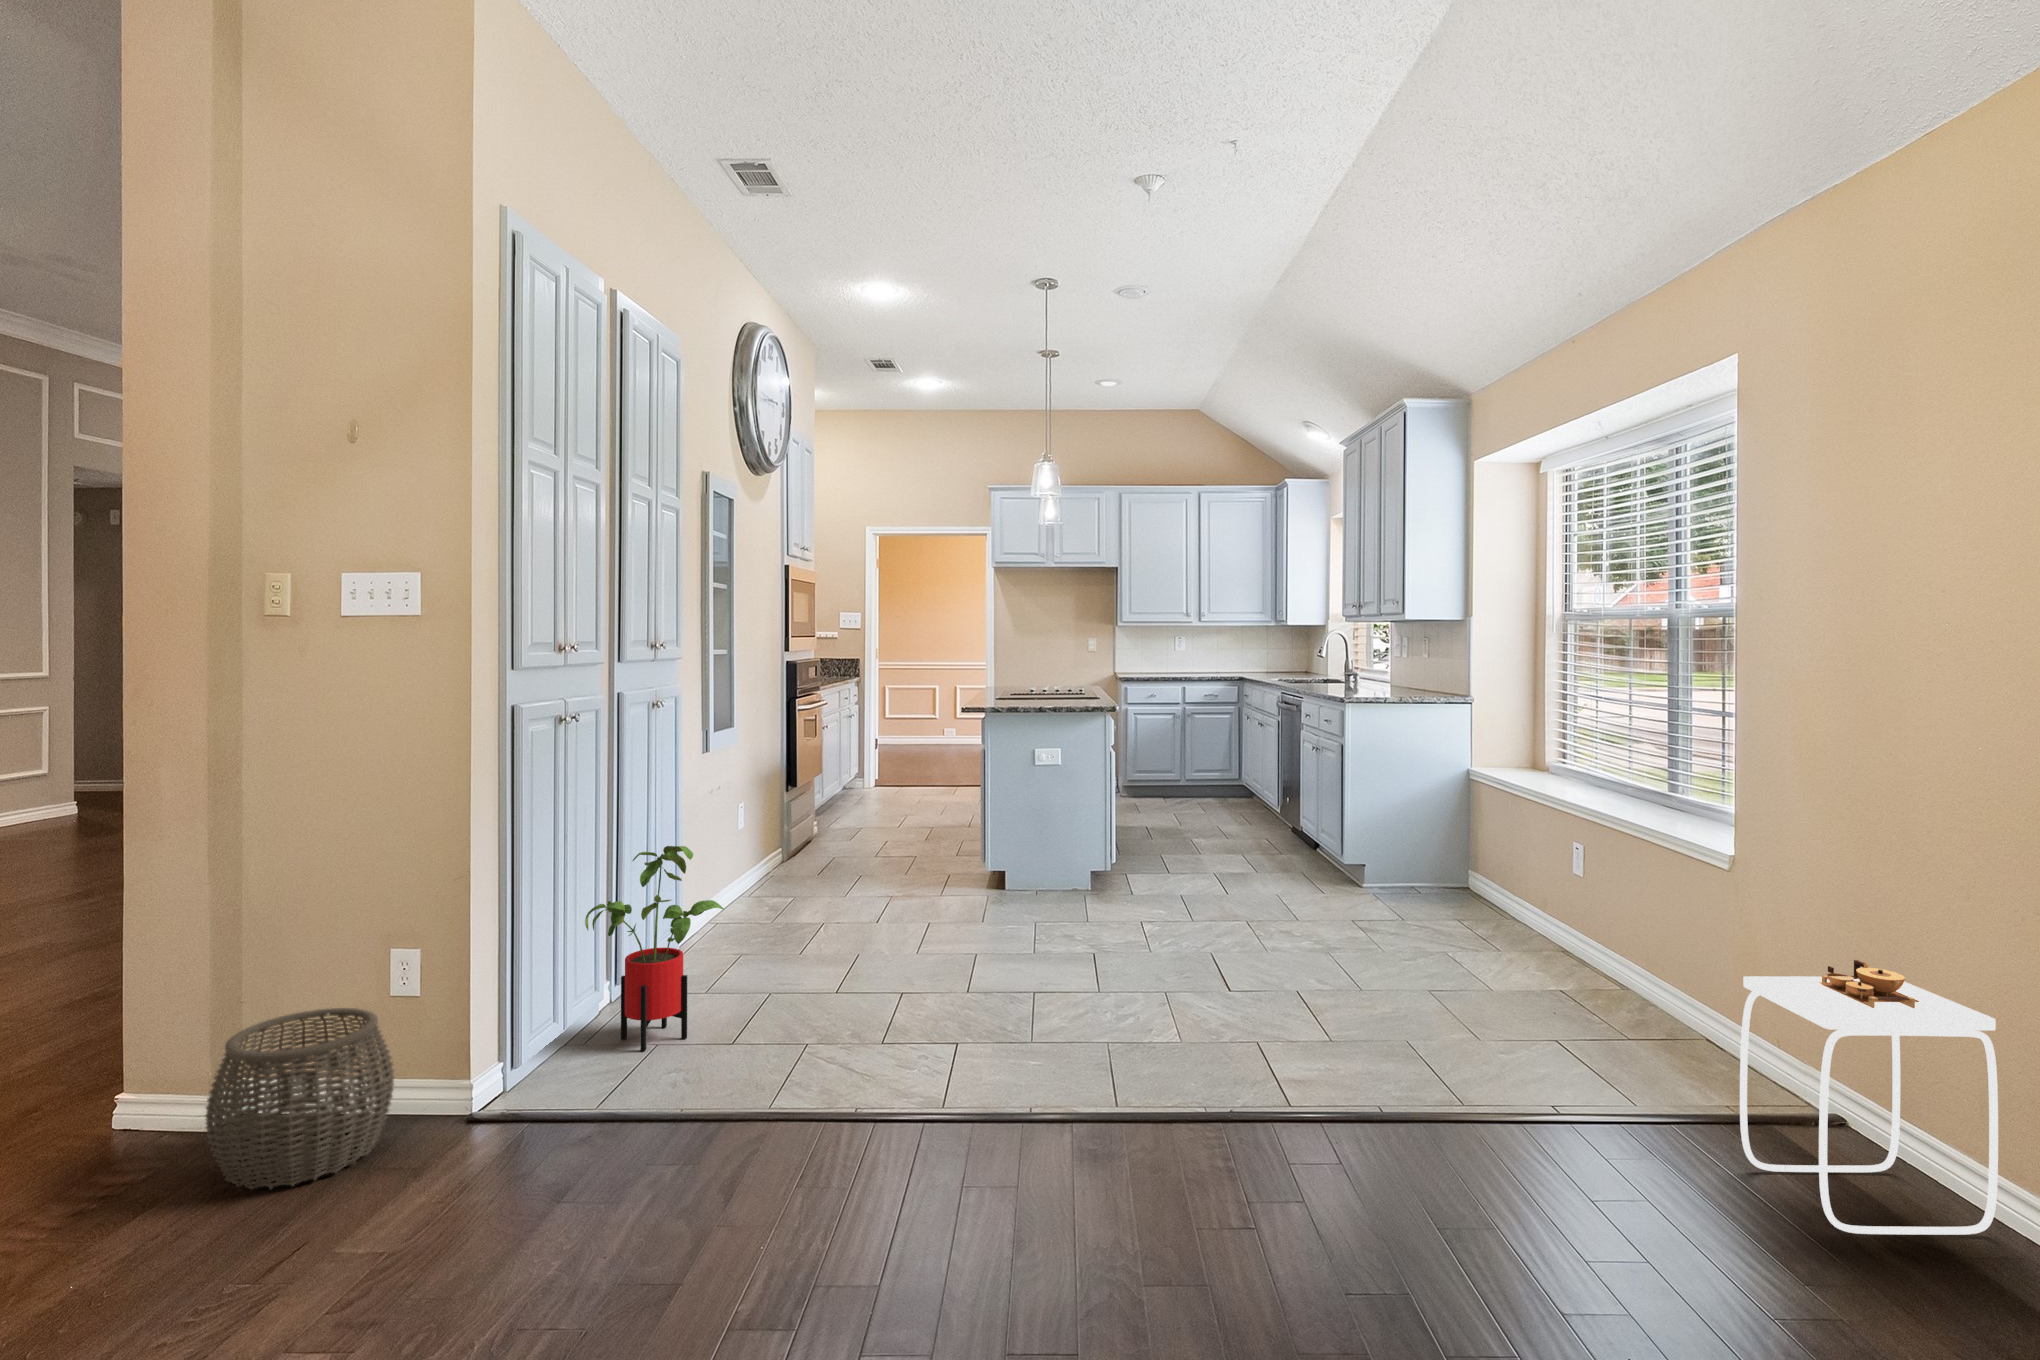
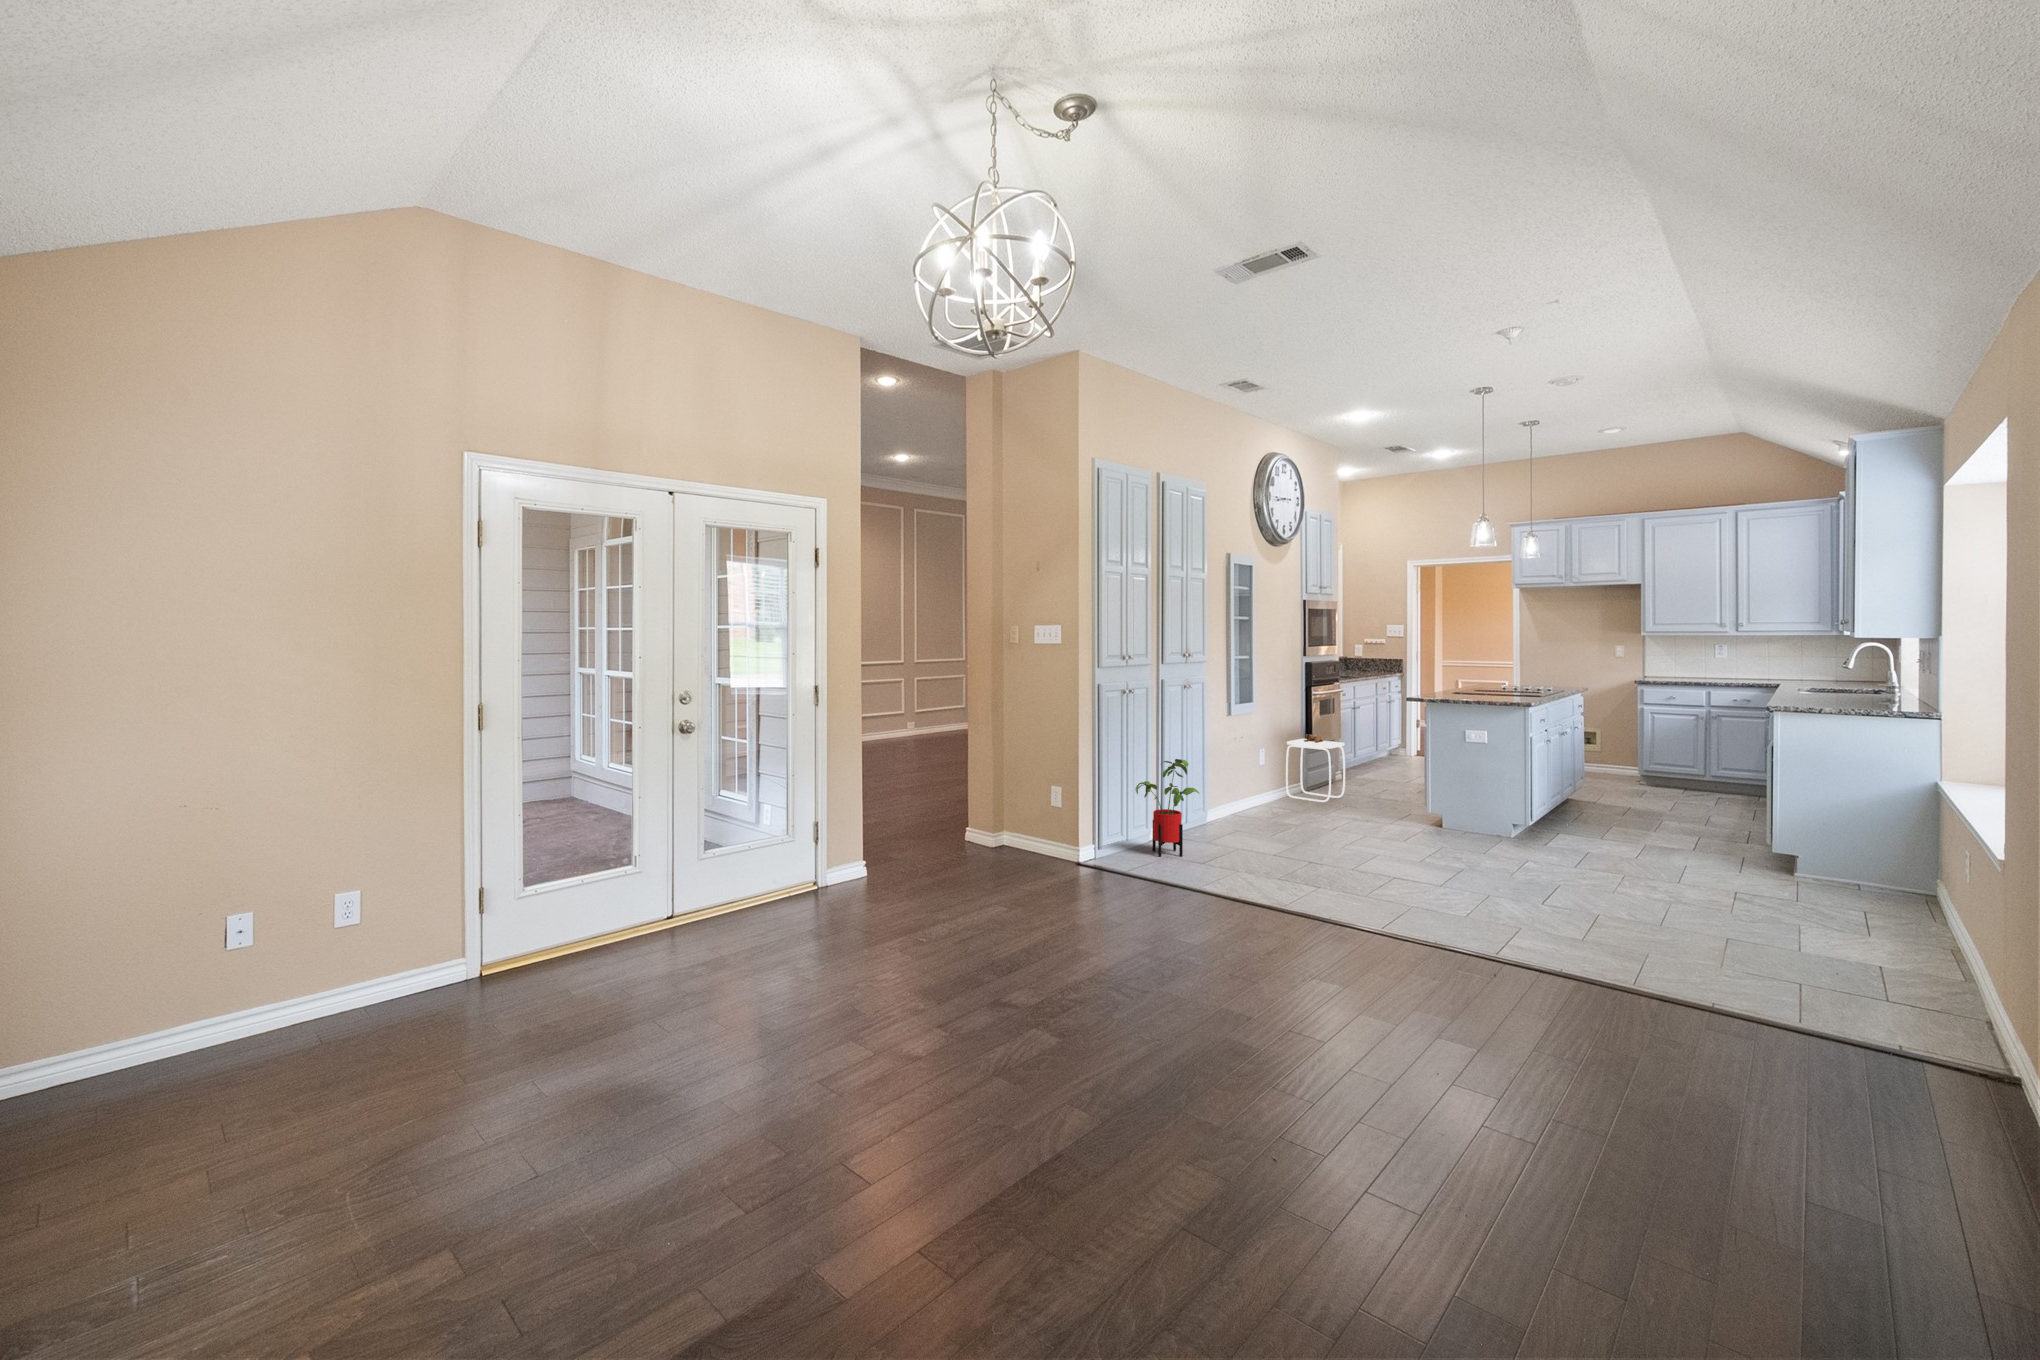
side table: present [1740,960,1998,1235] -> present [1286,734,1345,802]
woven basket: present [205,1008,394,1189] -> none [991,804,1052,866]

